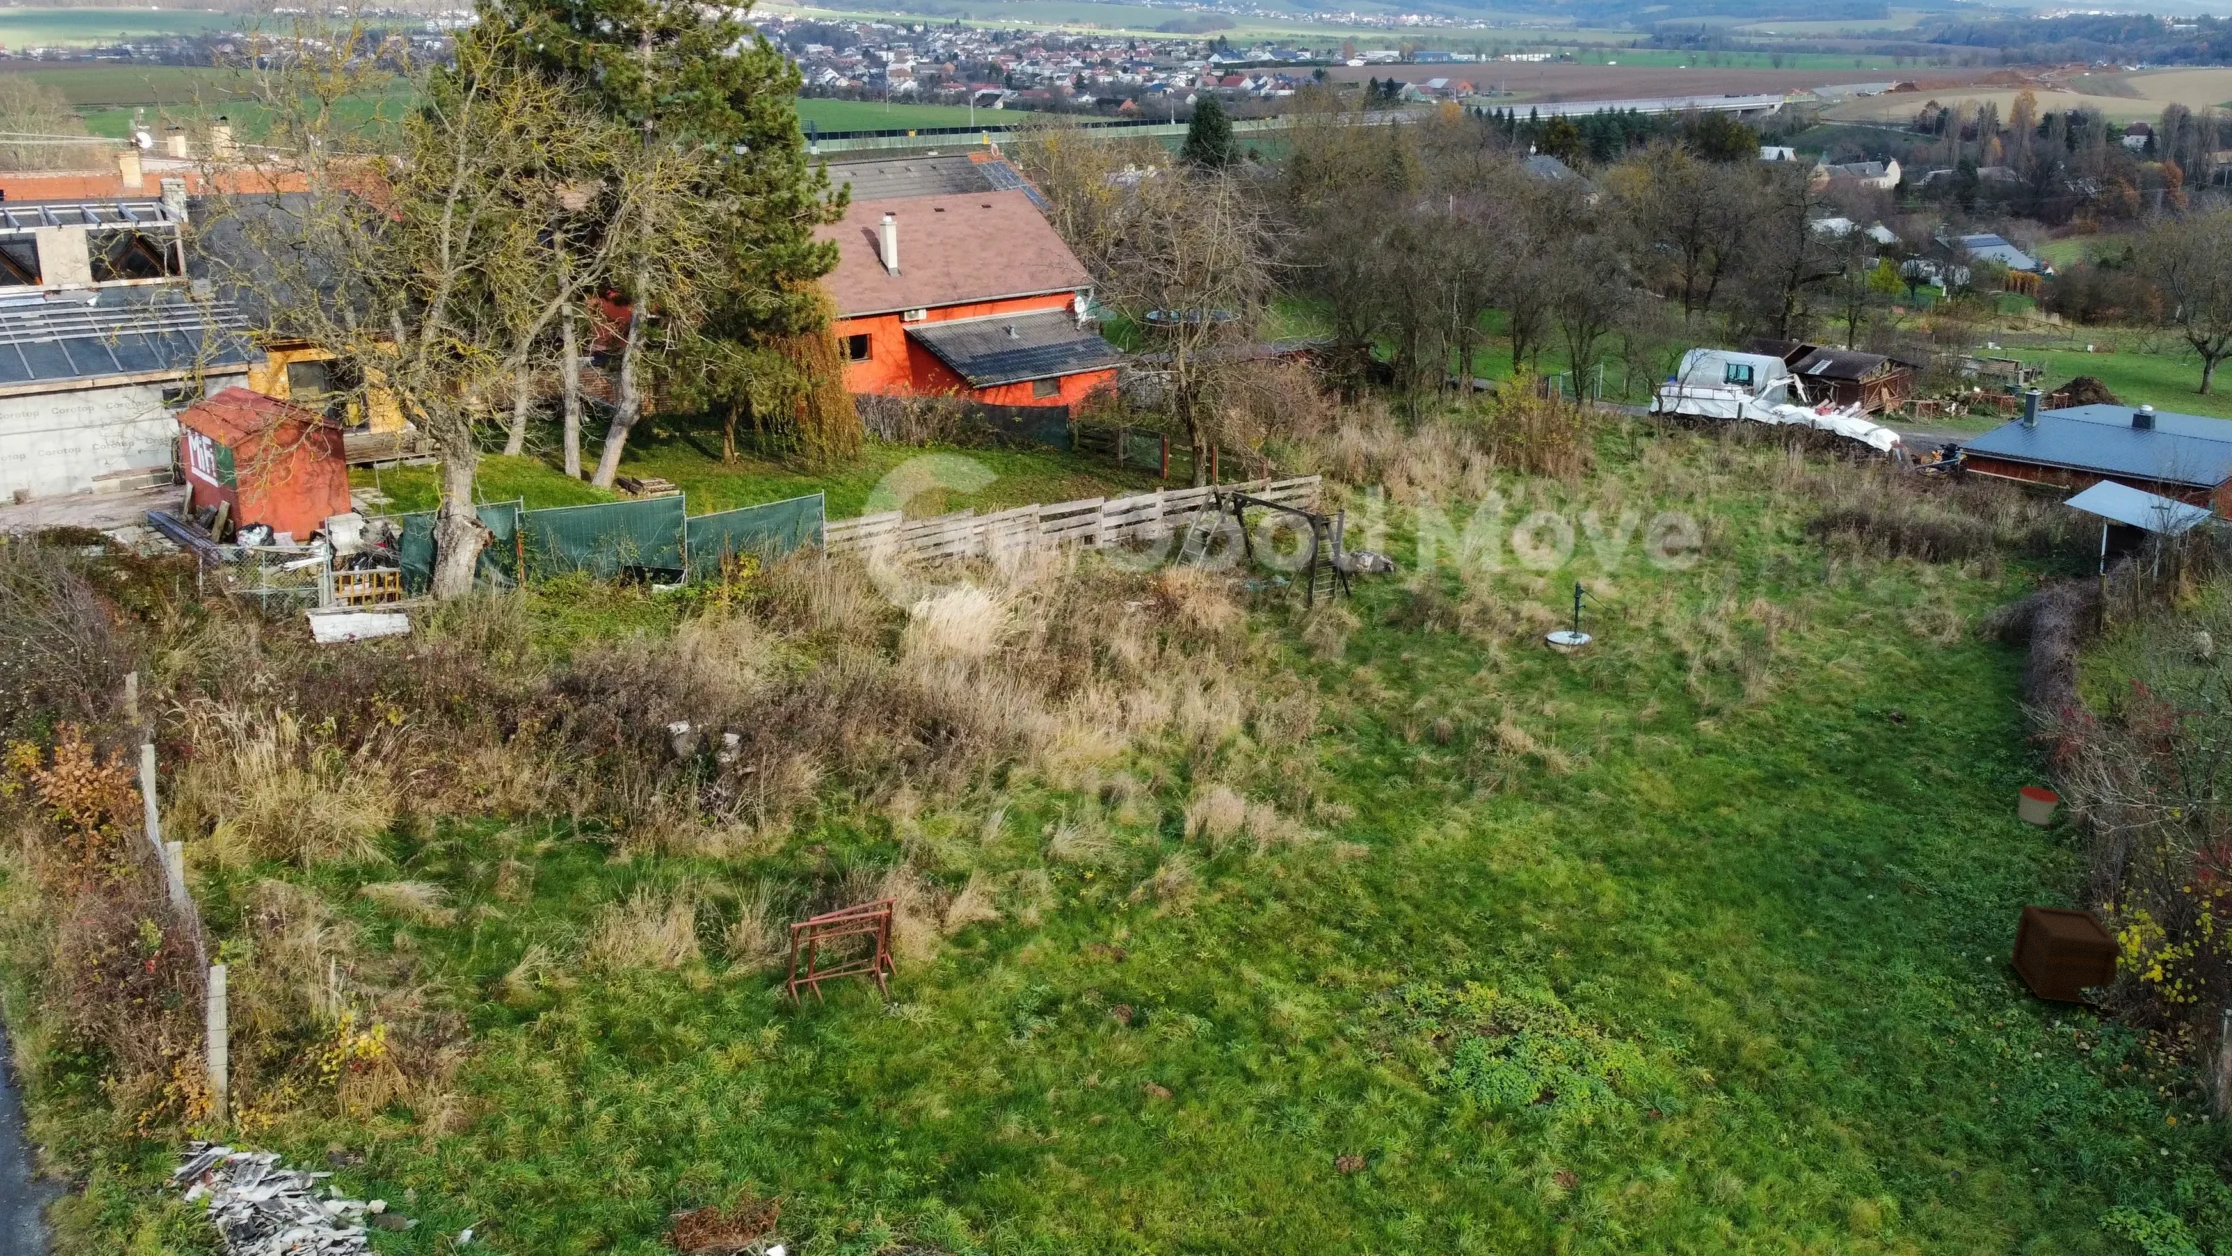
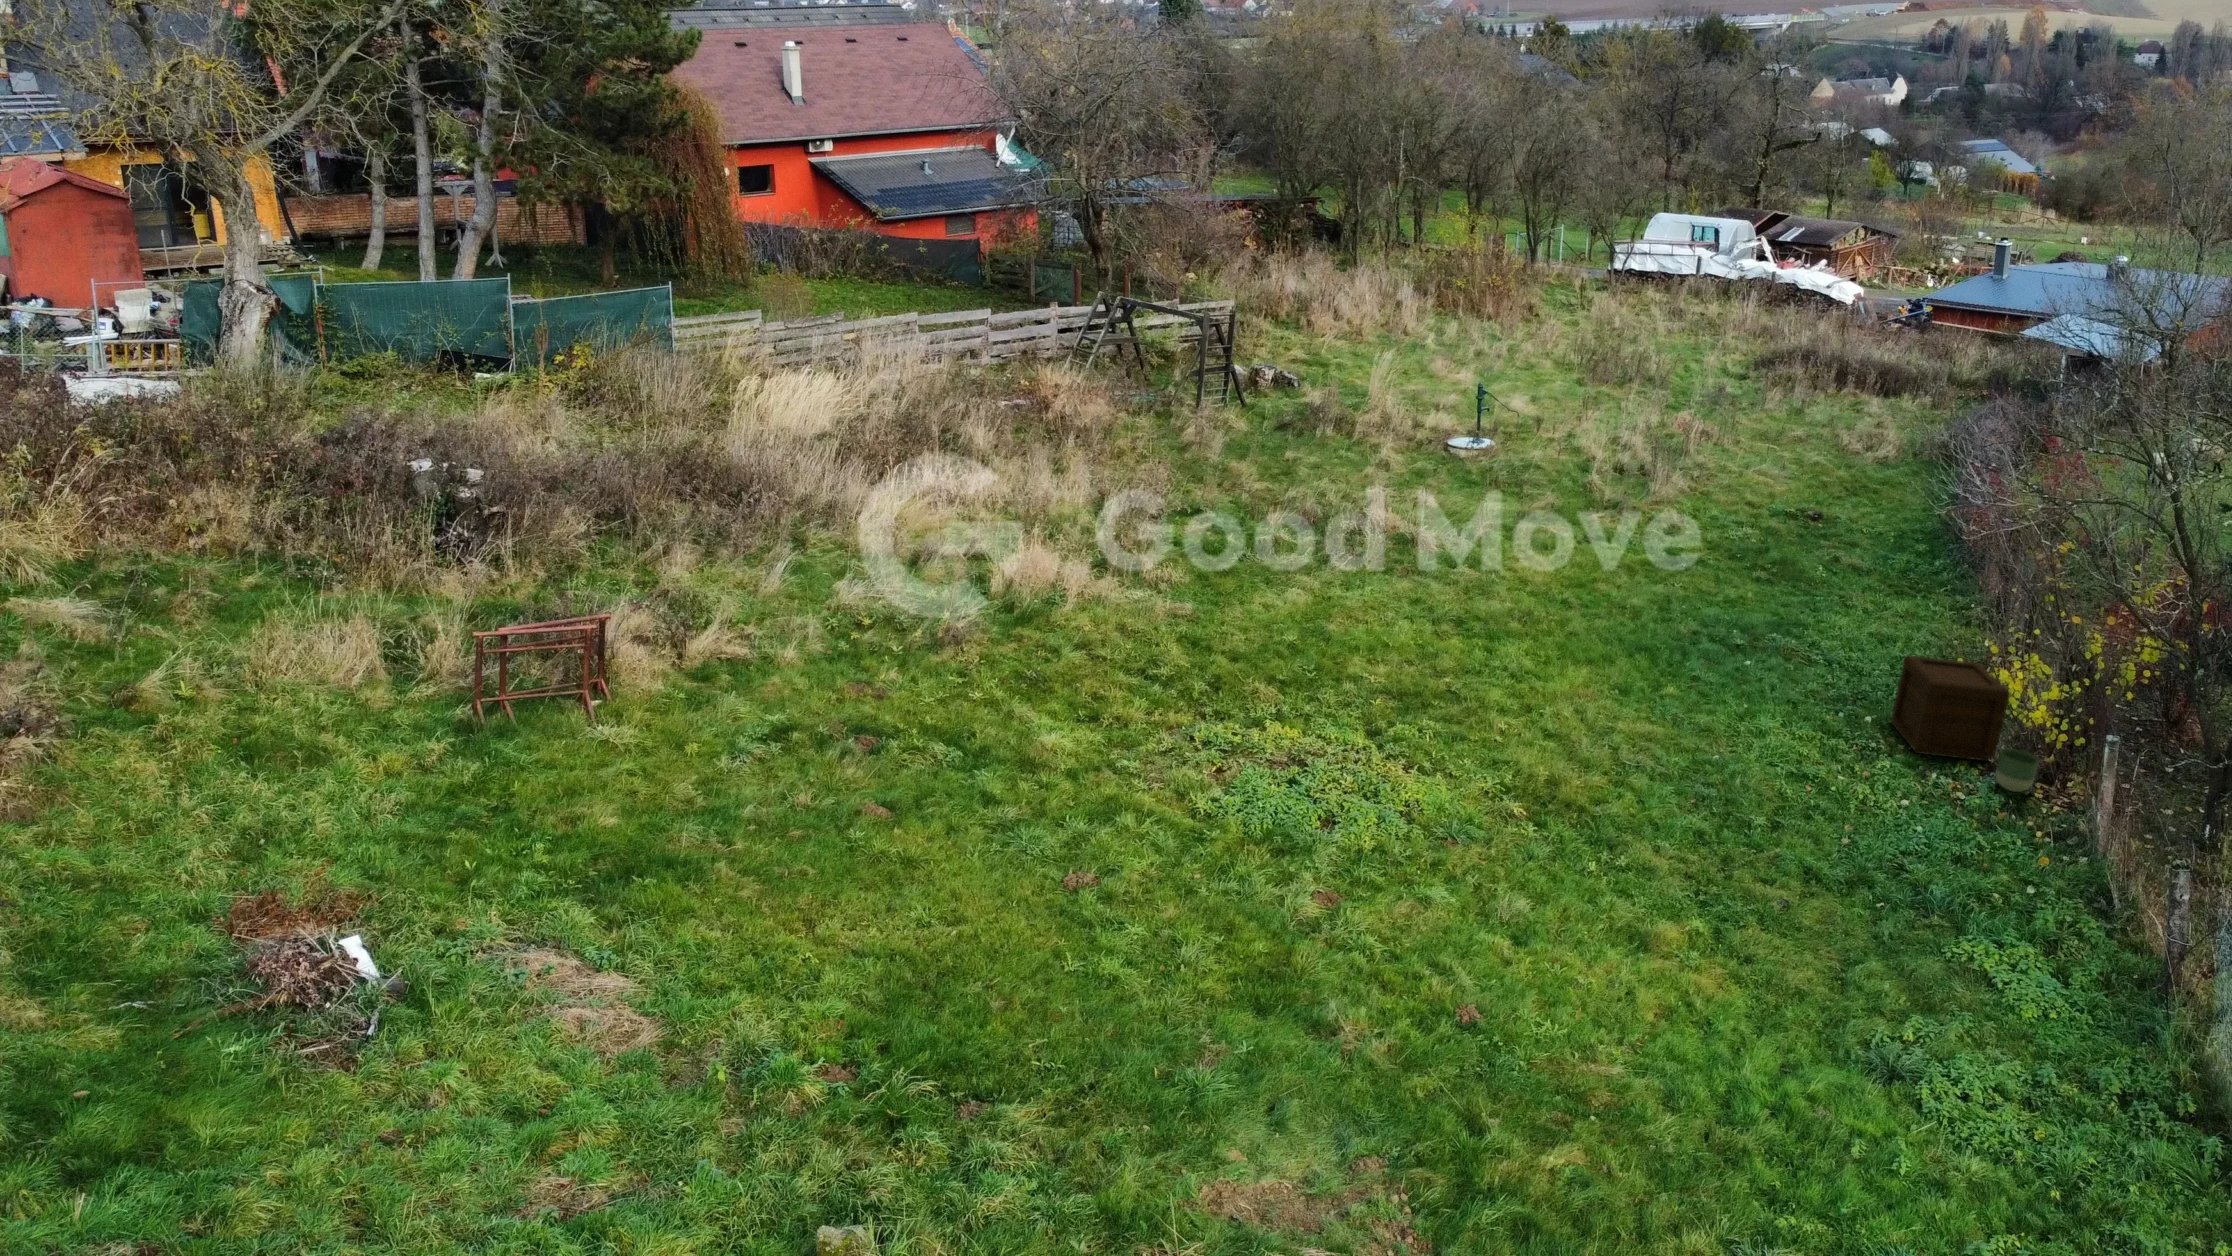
bucket: present [2018,786,2058,825] -> none [1927,569,1971,608]
planter: none [2114,999,2154,1040] -> present [1996,748,2039,792]

